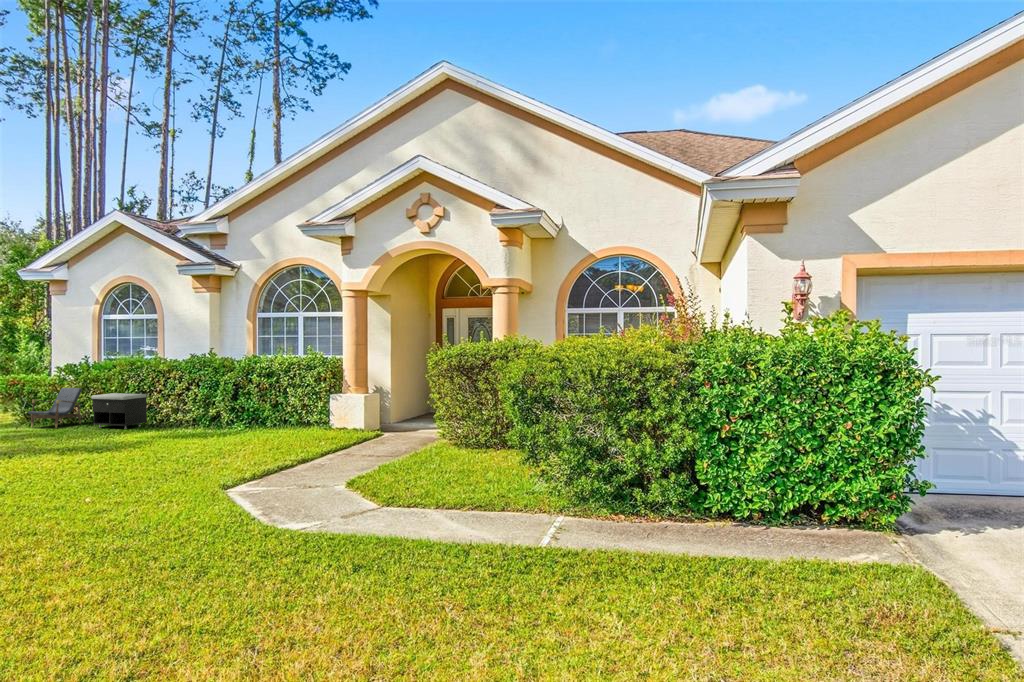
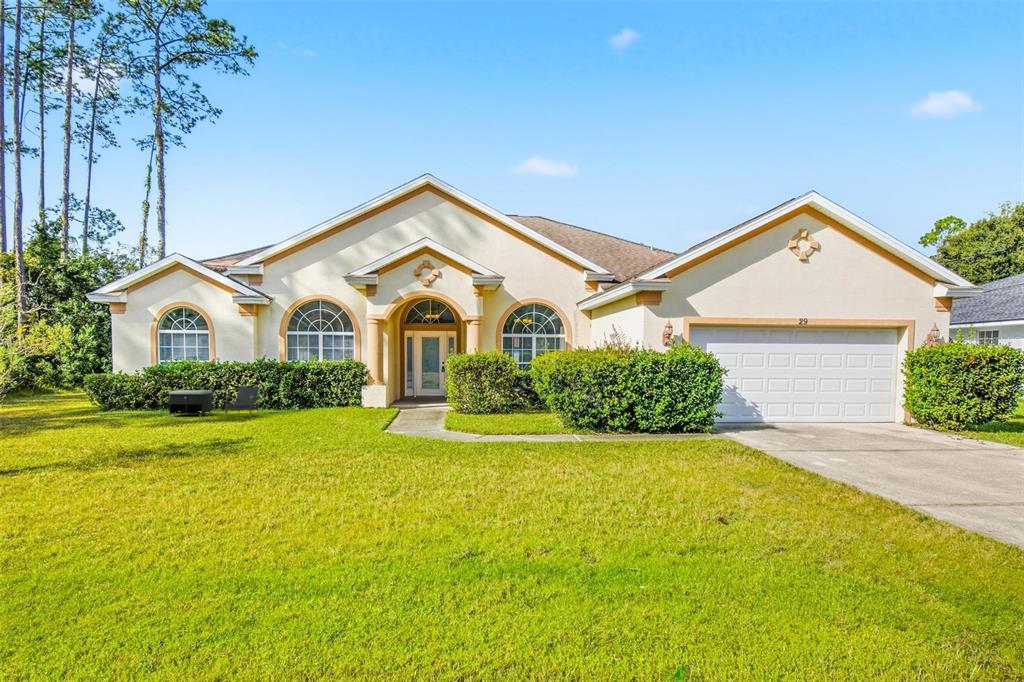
lounge chair: present [28,388,82,428] -> present [225,387,259,417]

